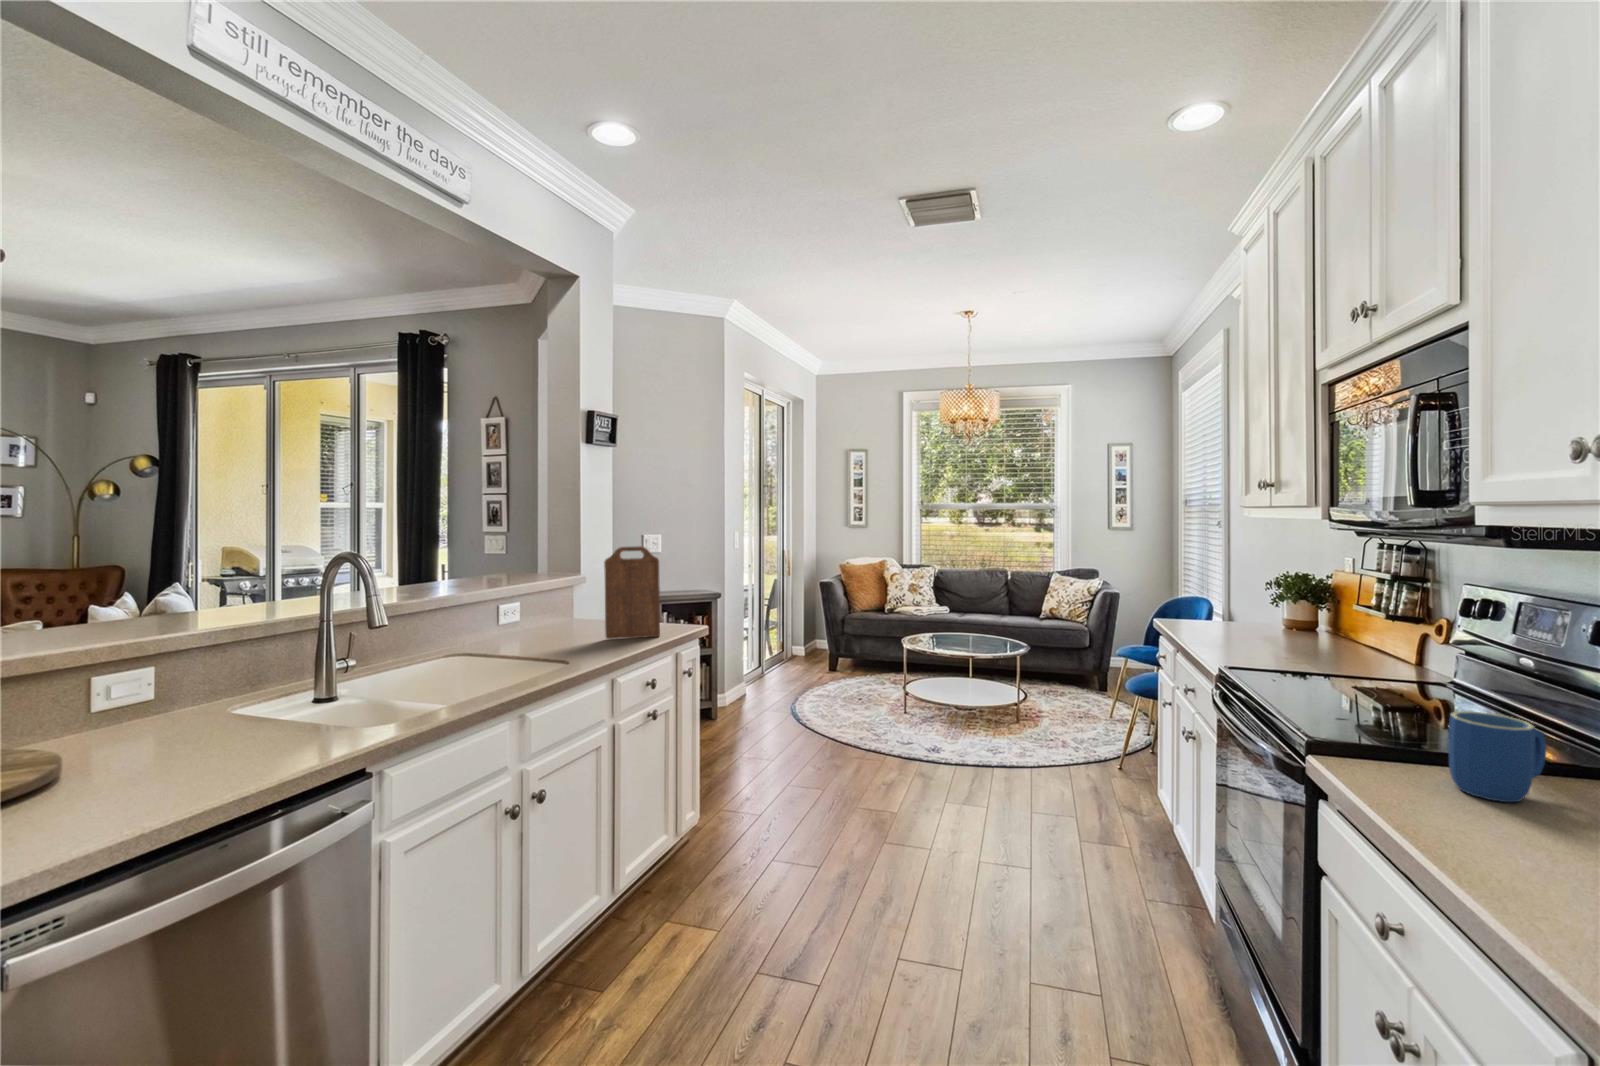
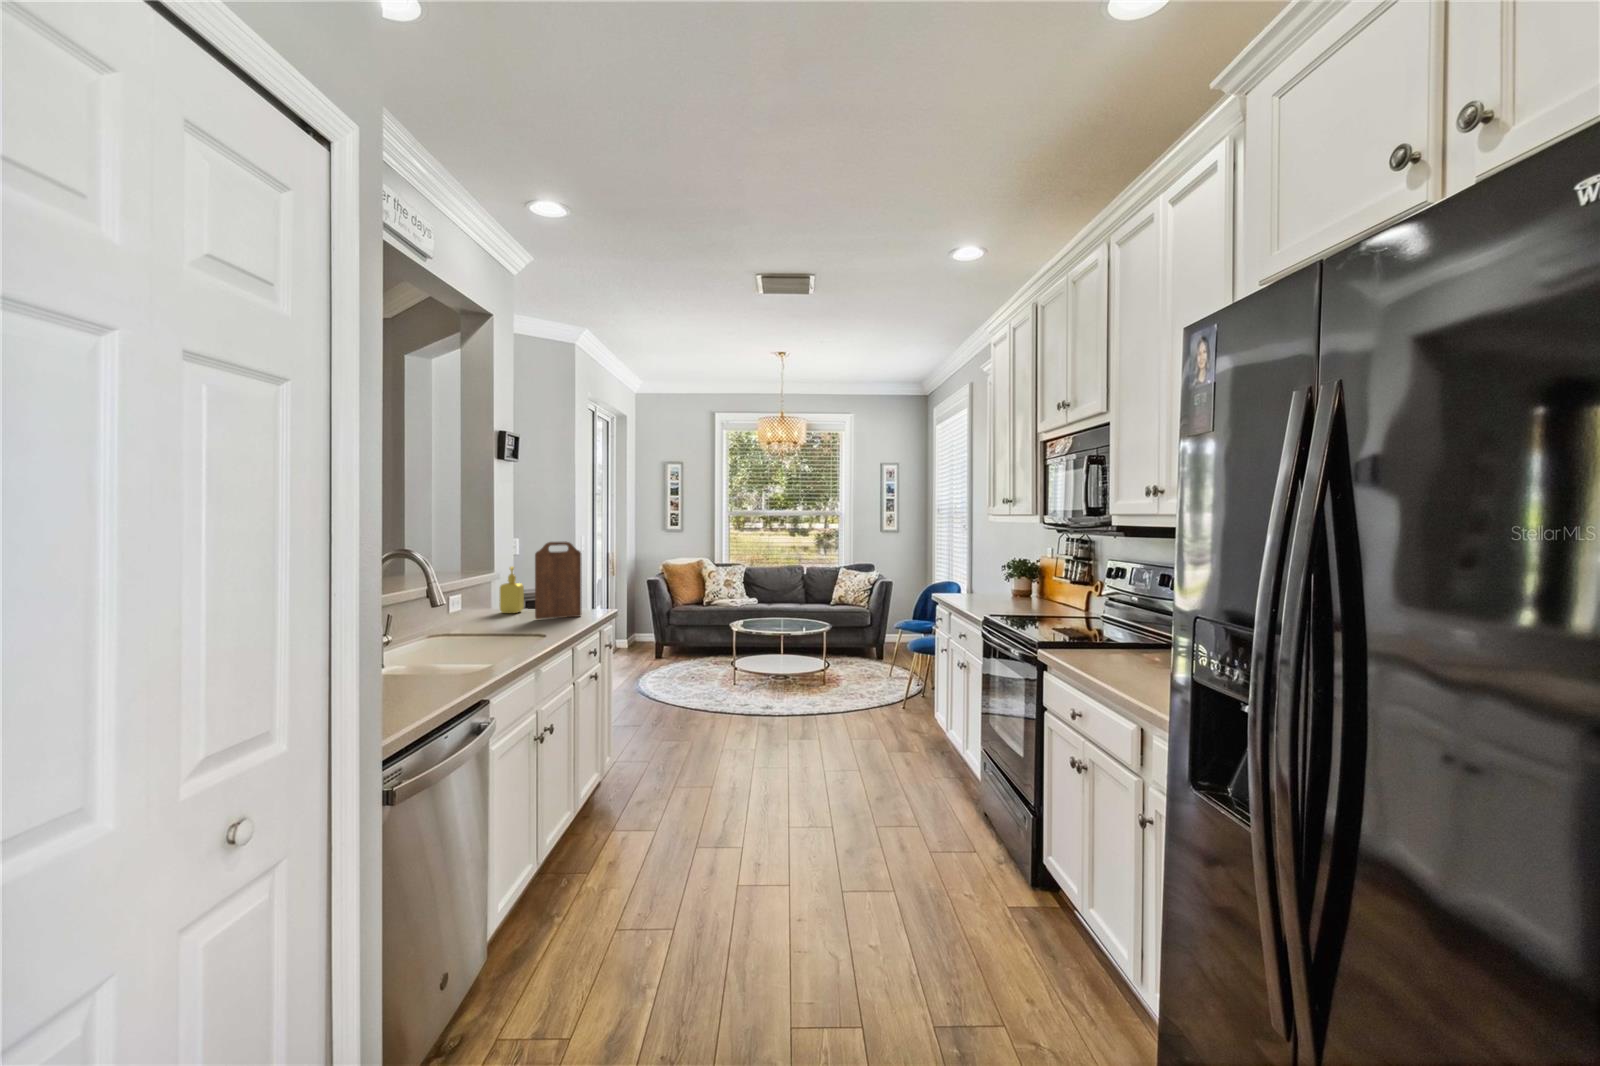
soap dispenser: none [580,575,607,629] -> present [500,567,524,613]
mug: present [1448,711,1546,802] -> none [1100,617,1137,656]

